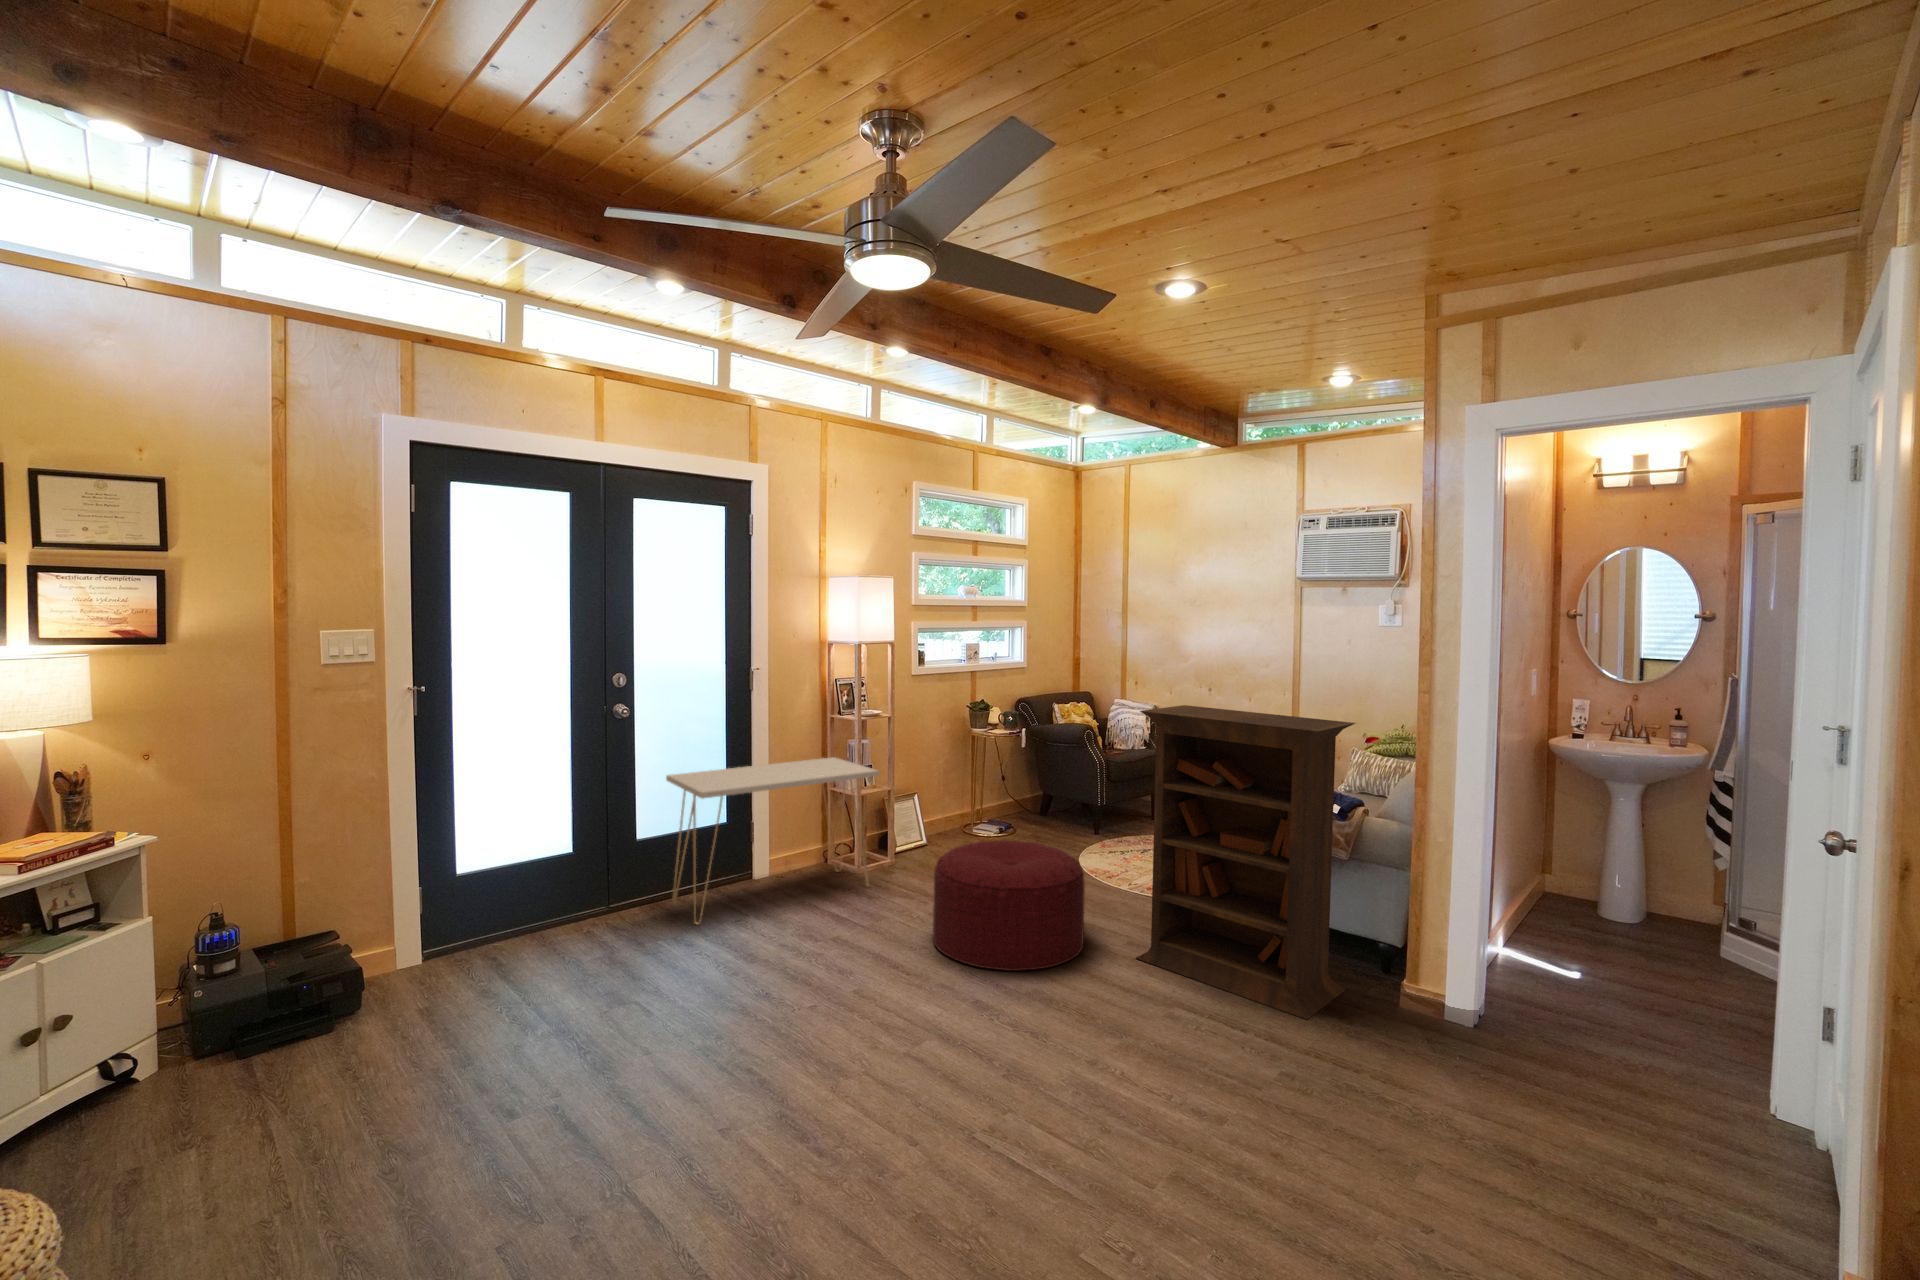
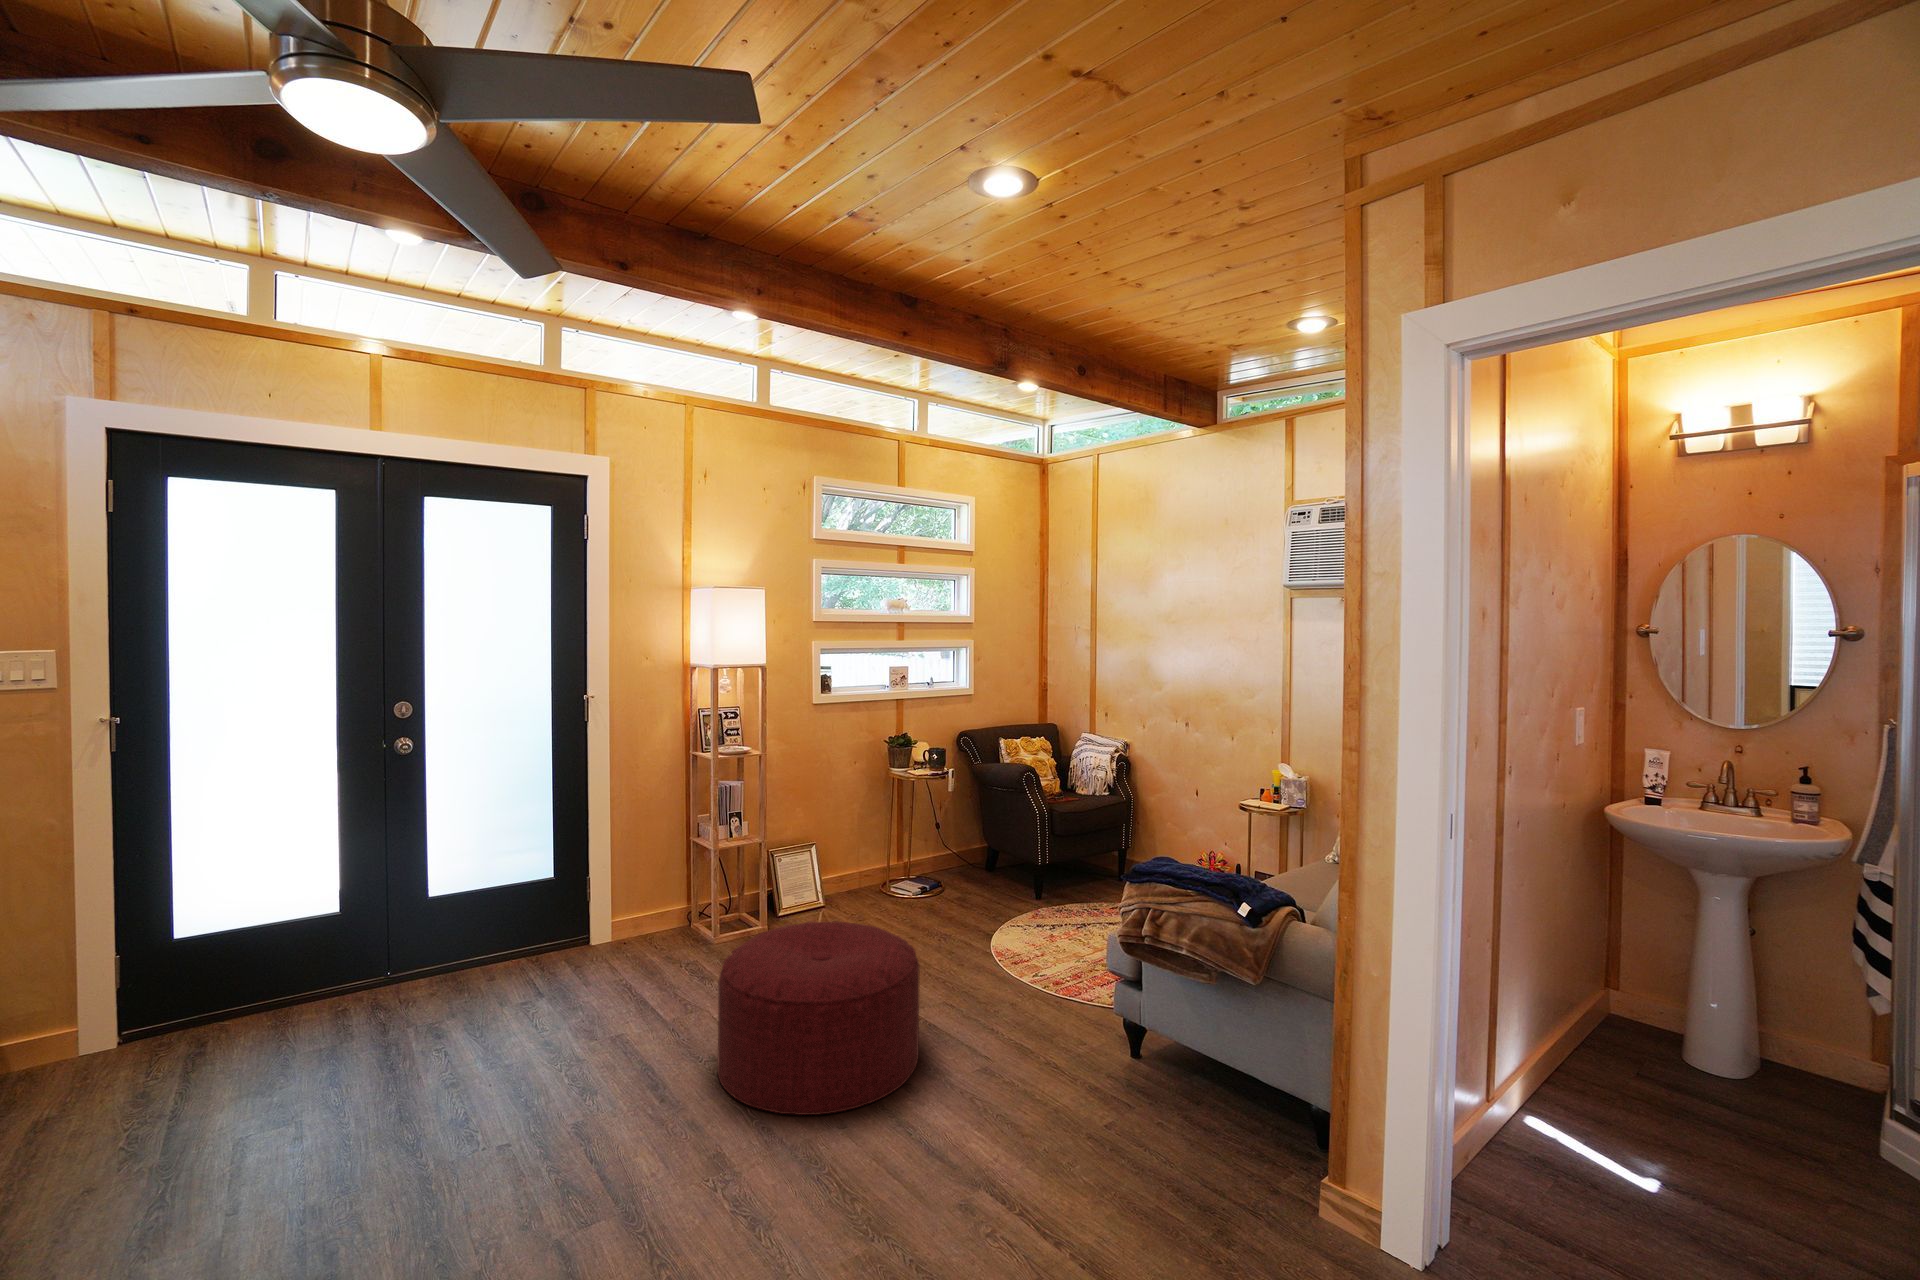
bookcase: present [1136,705,1355,1019] -> none [968,753,1255,1245]
console table: present [666,757,879,925] -> none [460,802,719,1012]

